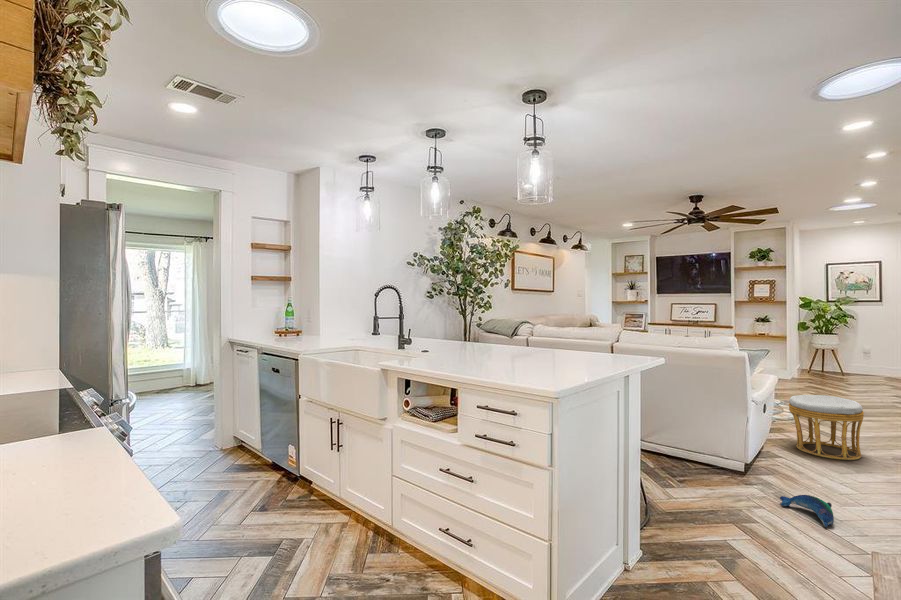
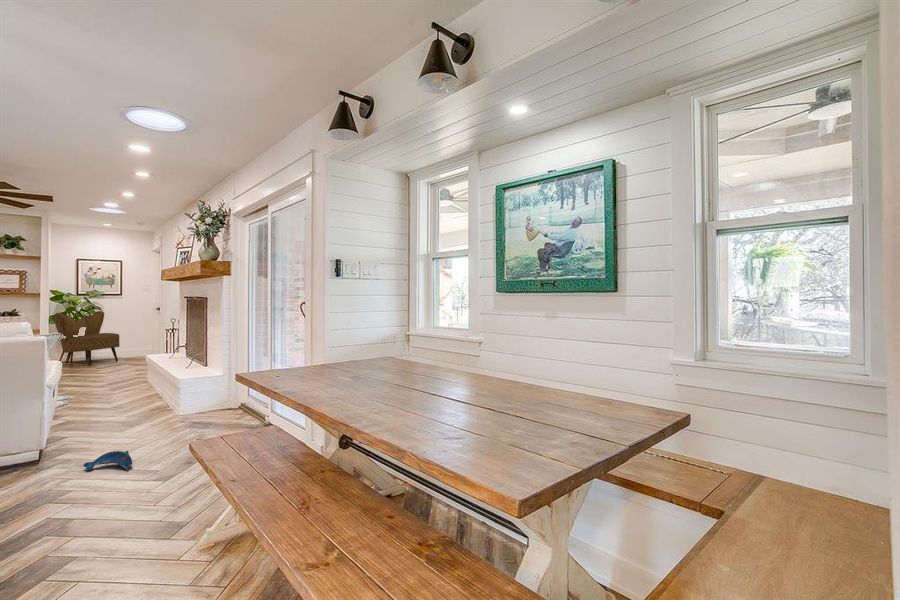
armchair: none [802,320,877,380] -> present [53,311,120,366]
ottoman: present [789,395,864,460] -> none [70,373,134,427]

